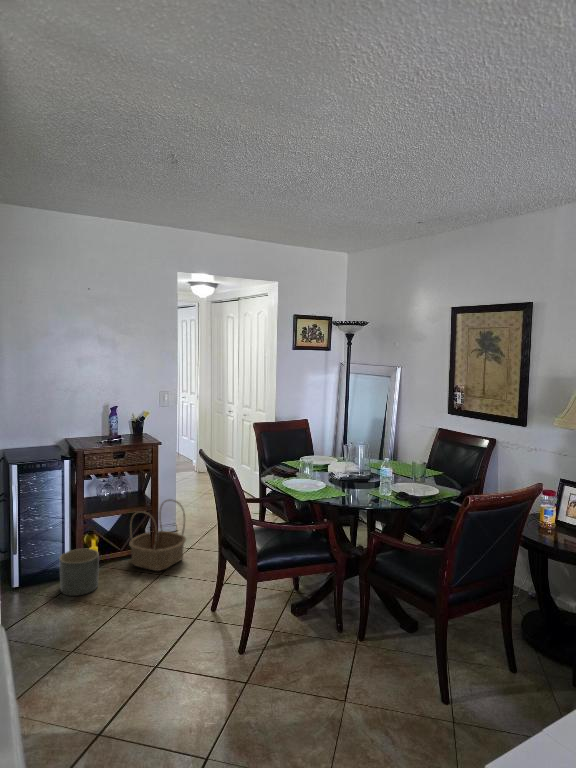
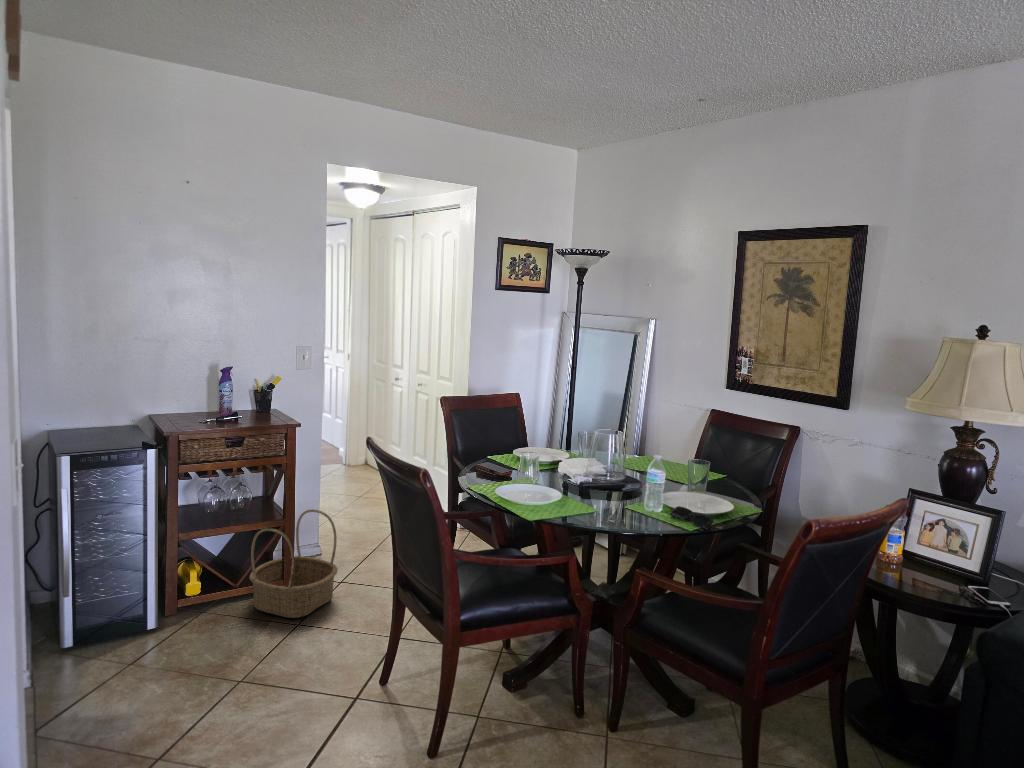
planter: present [60,549,99,596] -> none [138,586,202,661]

